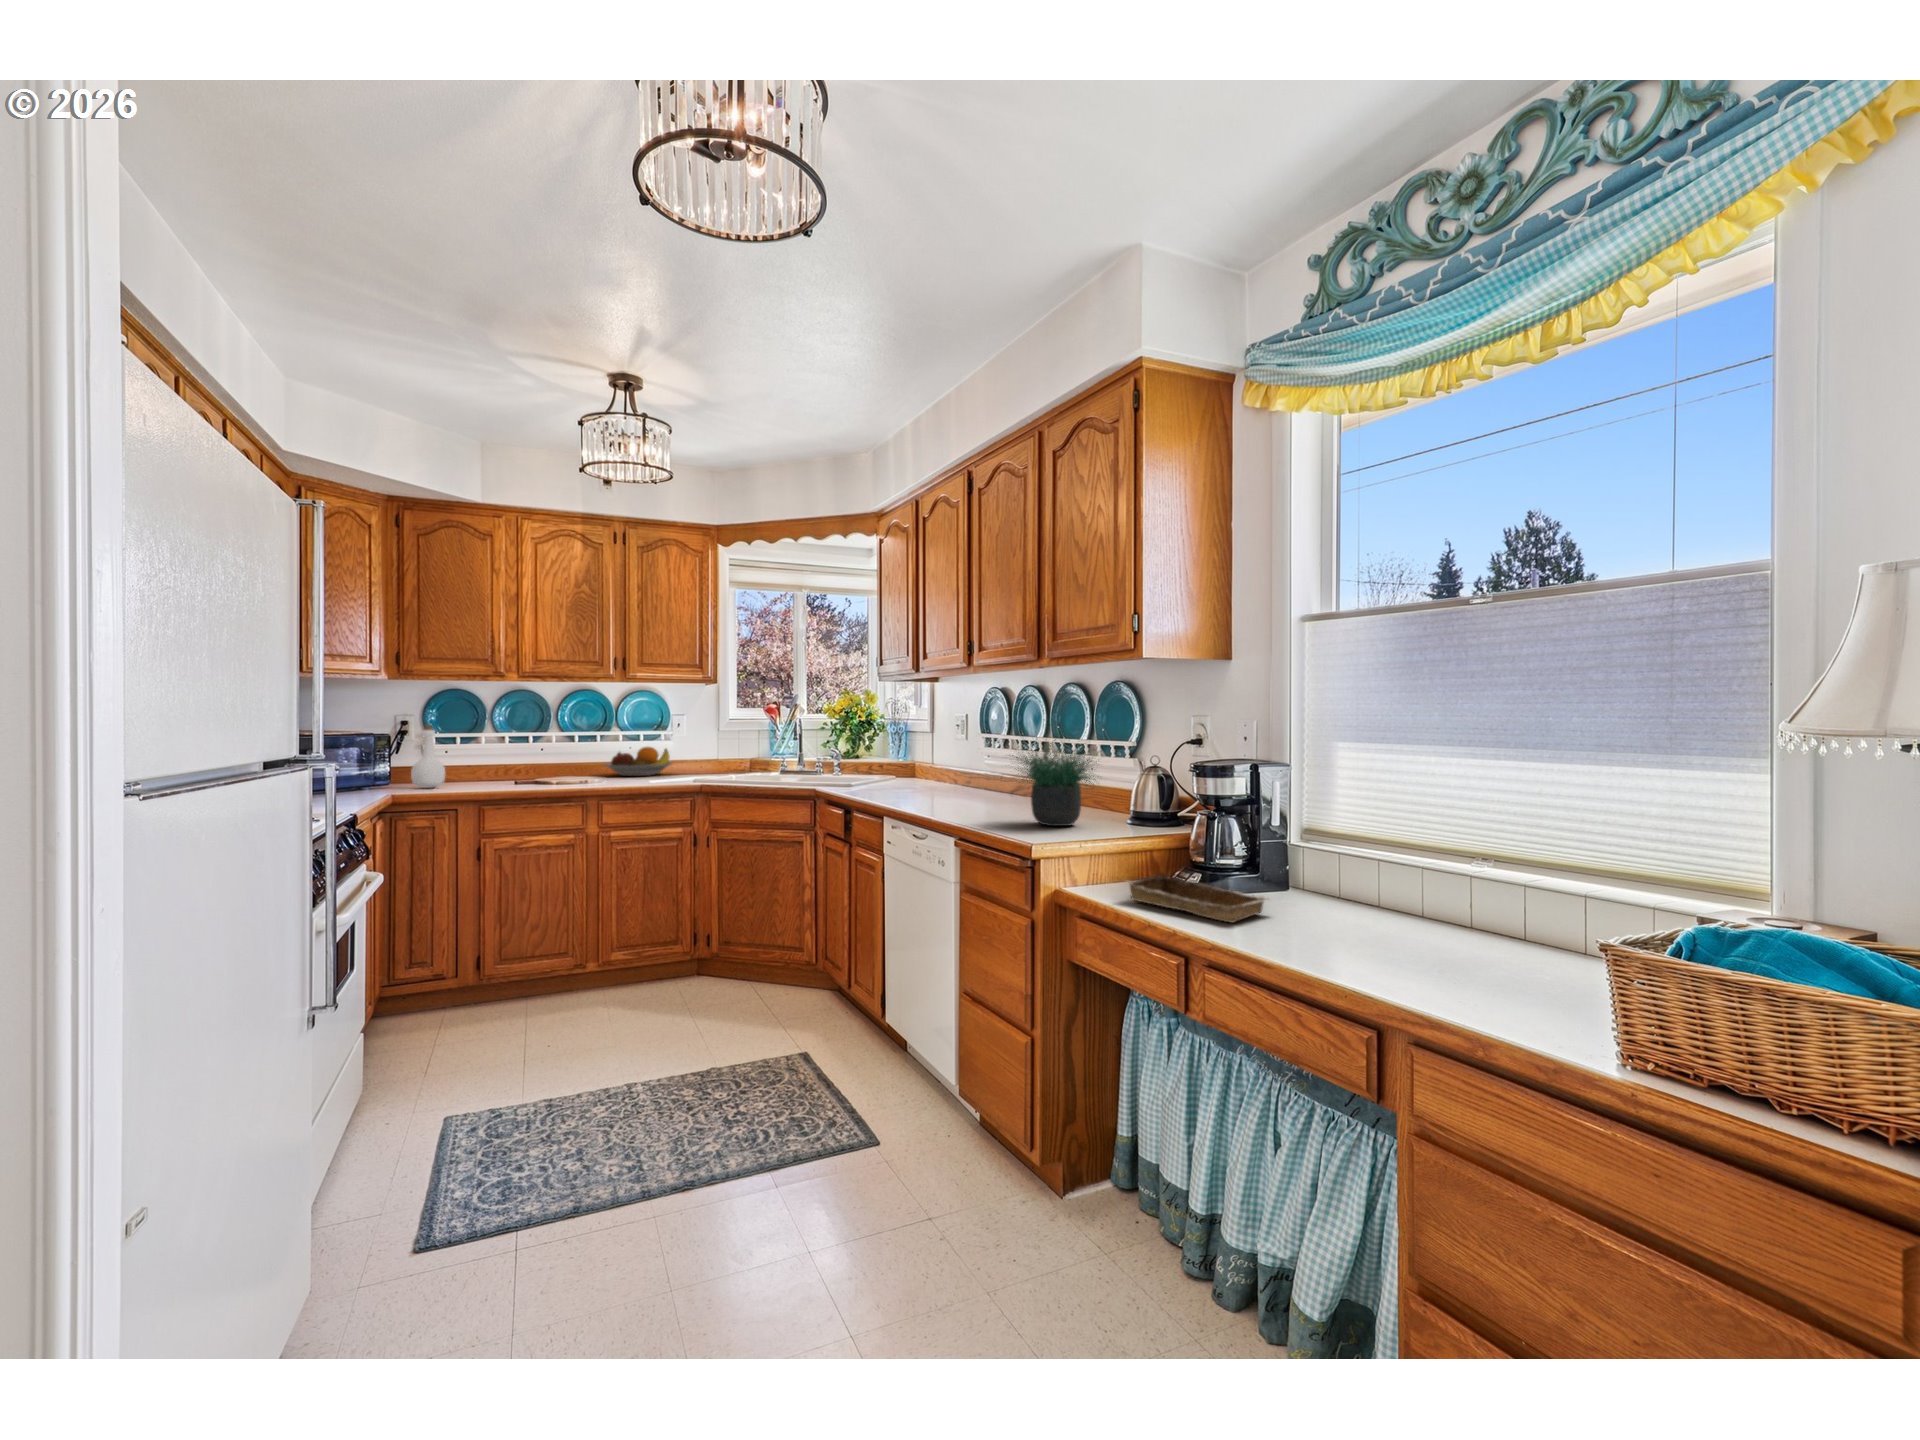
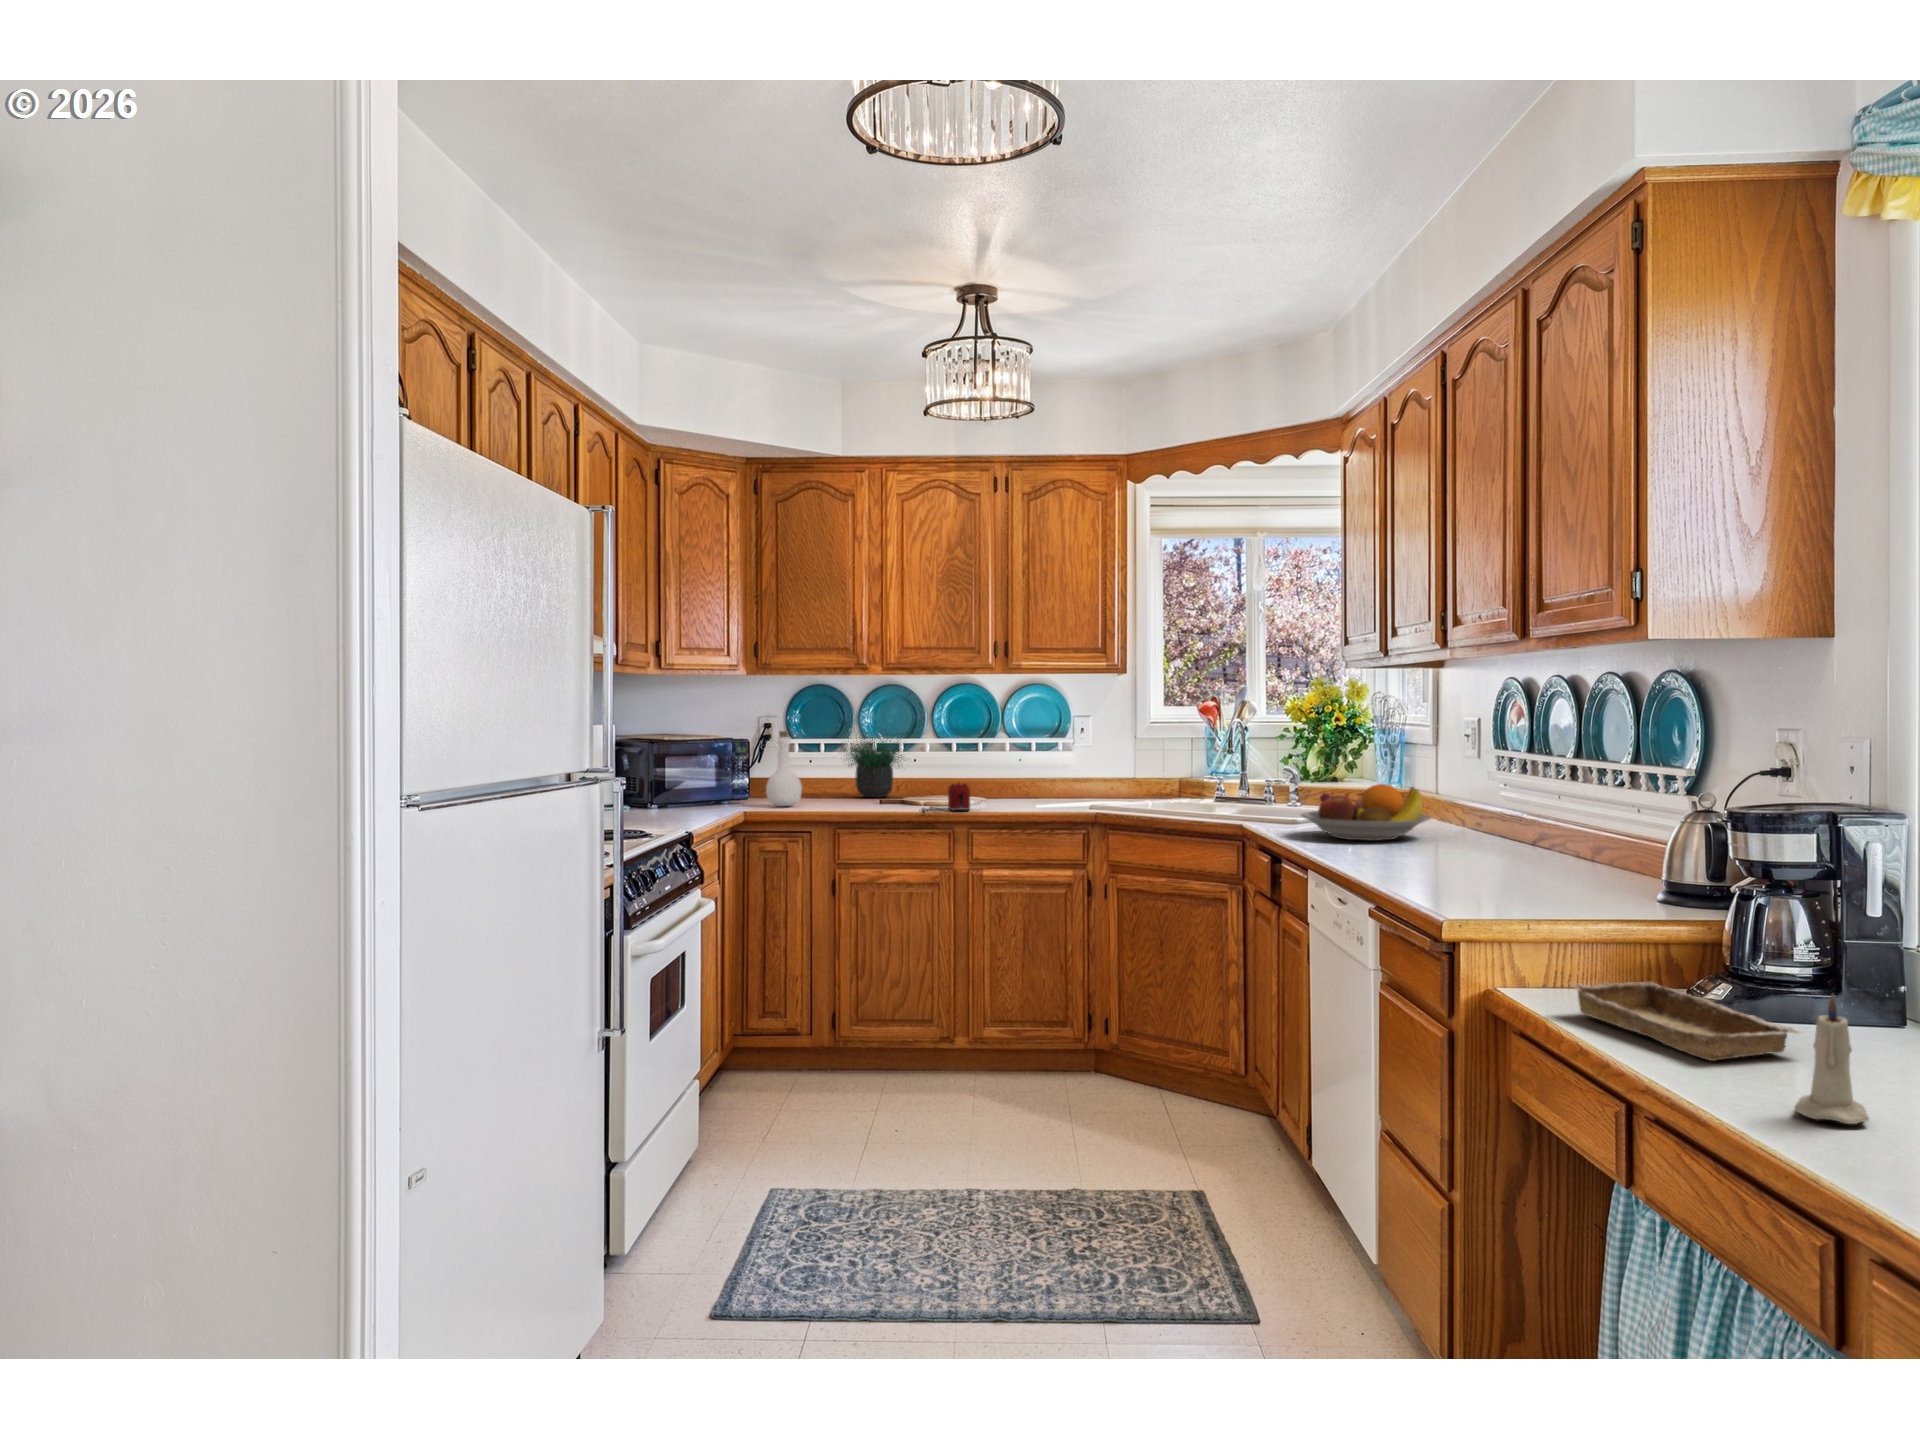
potted plant: present [1012,734,1097,826] -> present [846,729,902,797]
fruit bowl: present [604,747,672,776] -> present [1301,784,1430,841]
toaster: none [560,765,602,790] -> present [921,783,970,814]
candle: none [1310,872,1355,955] -> present [1794,994,1869,1124]

